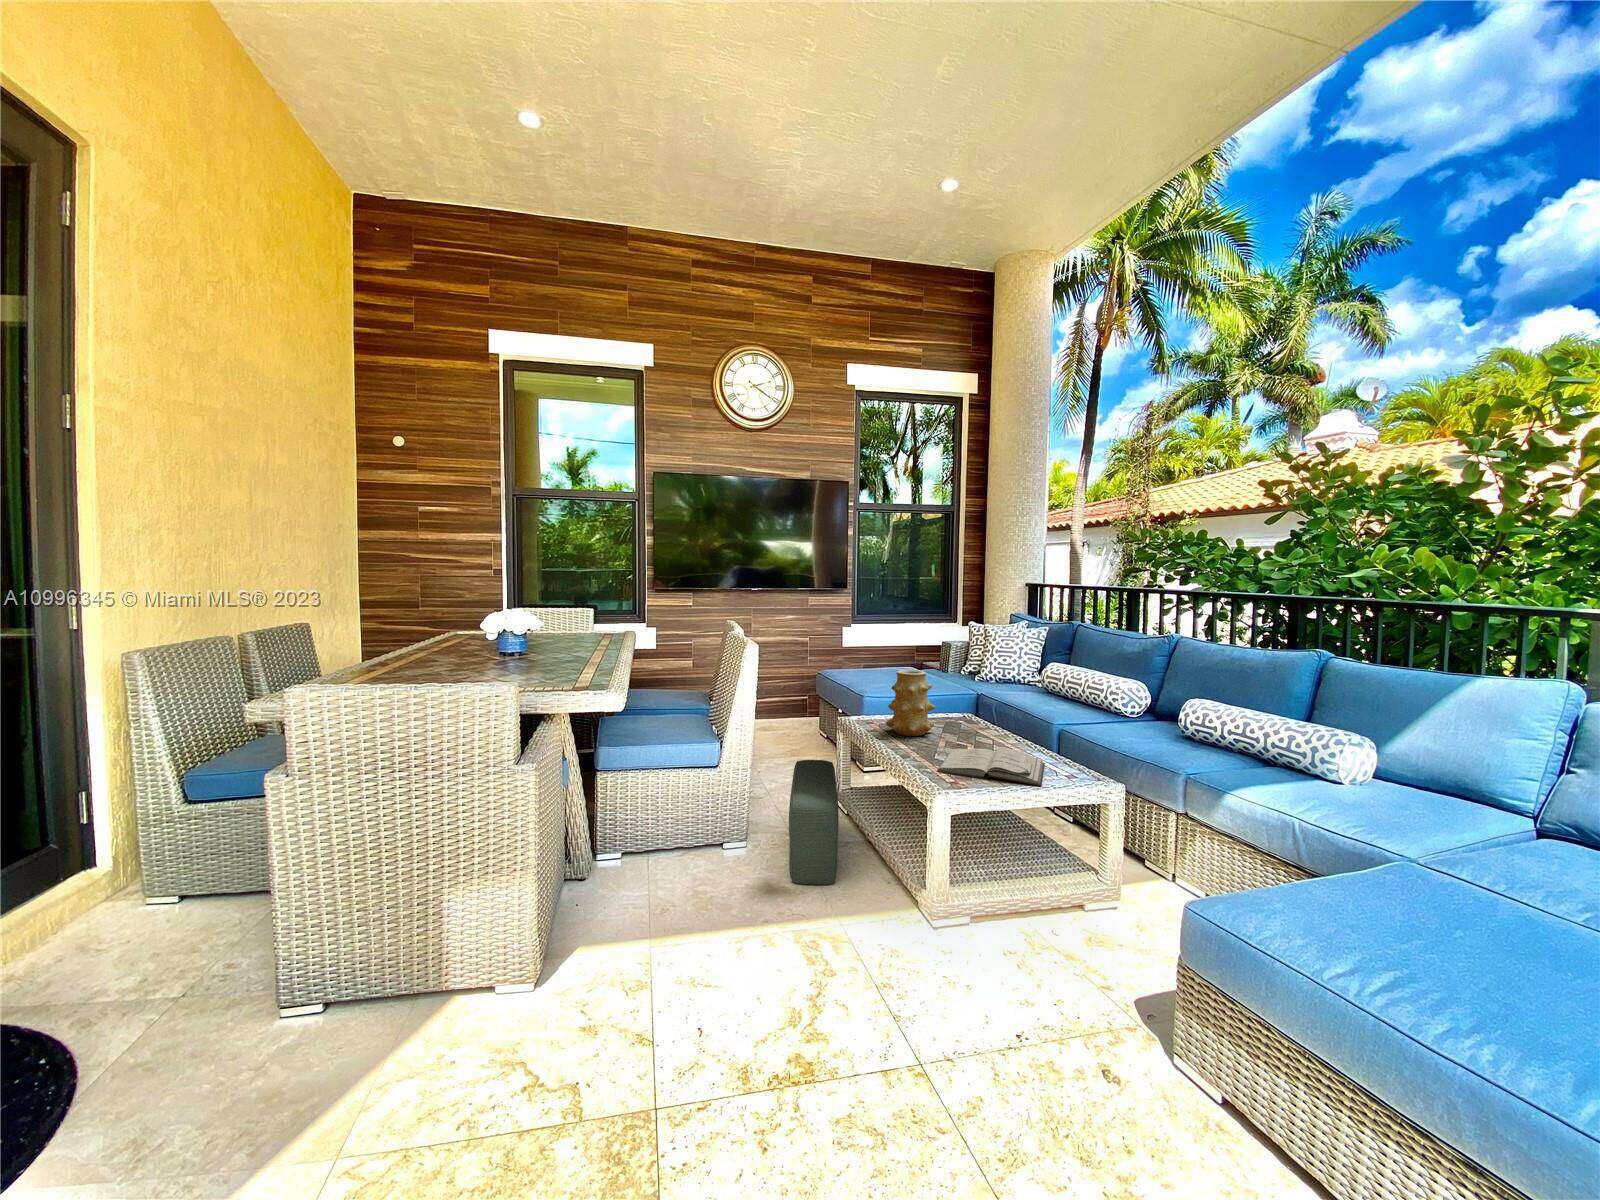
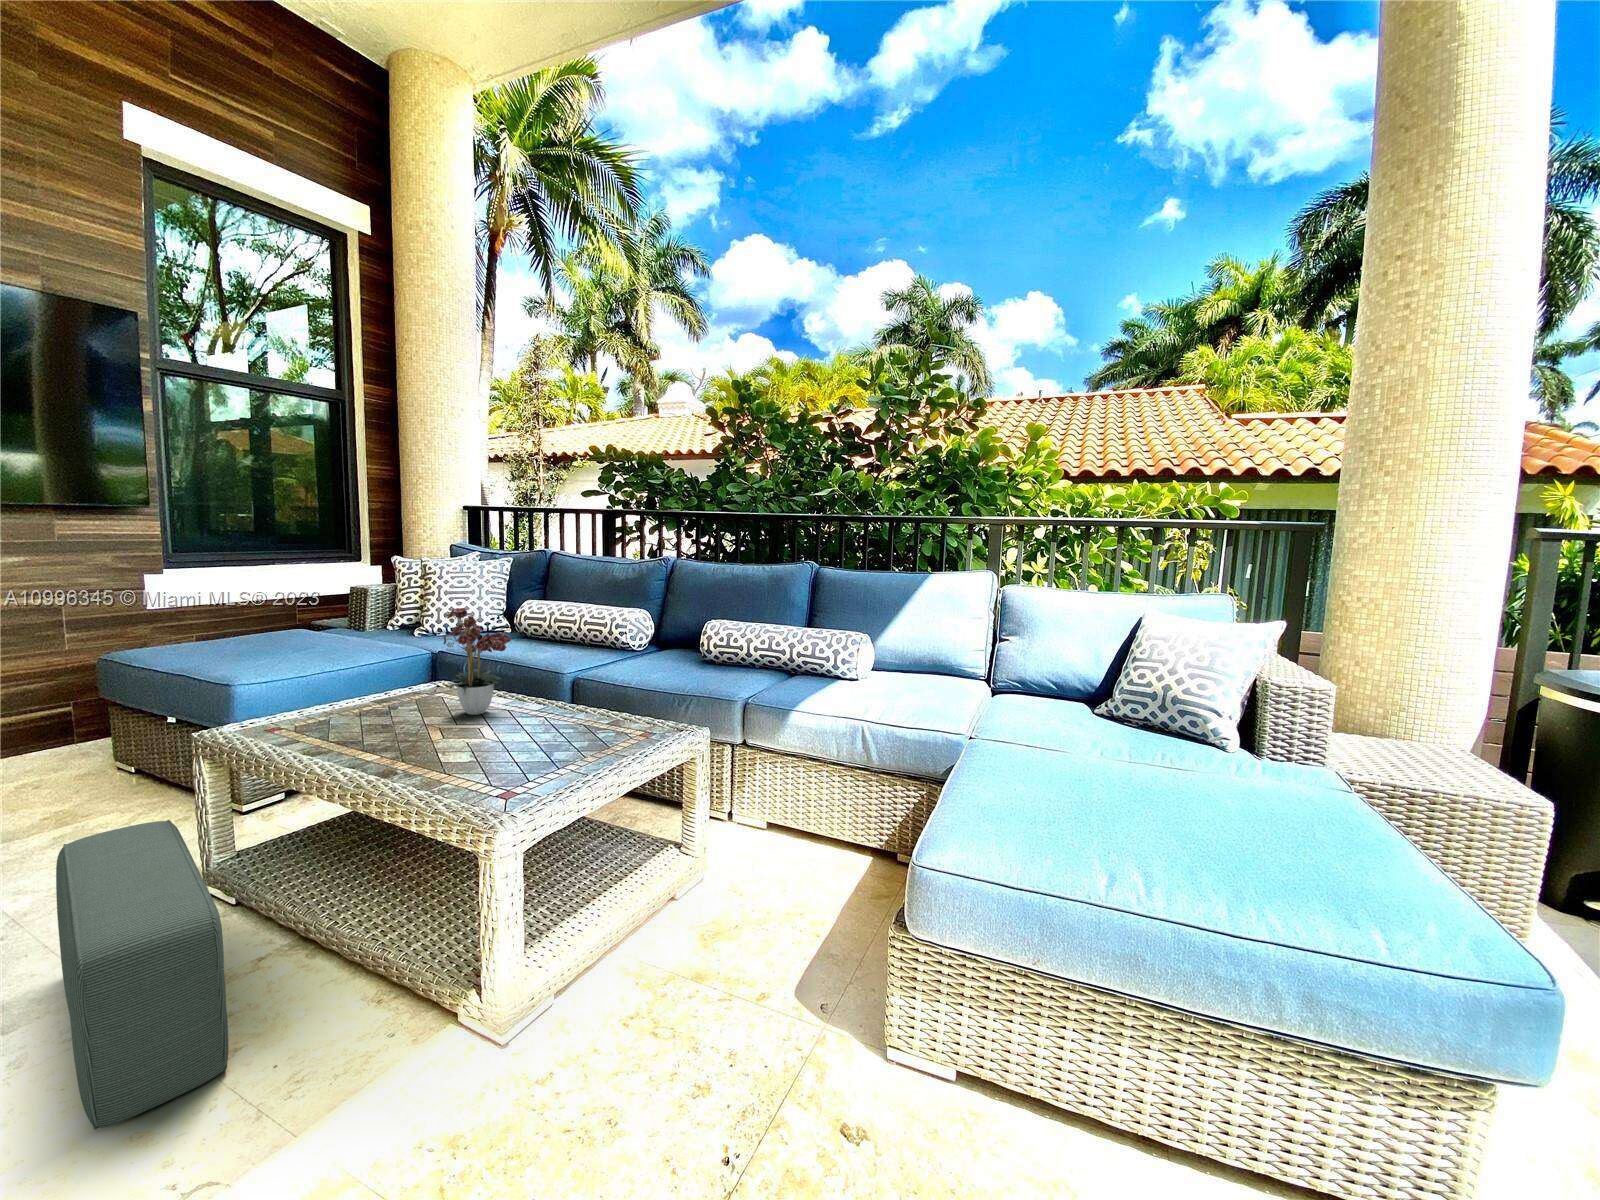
flower arrangement: none [960,666,1010,741] -> present [443,608,511,715]
vase: present [886,670,935,736] -> none [295,620,395,734]
book: present [937,748,1045,786] -> none [440,715,611,780]

